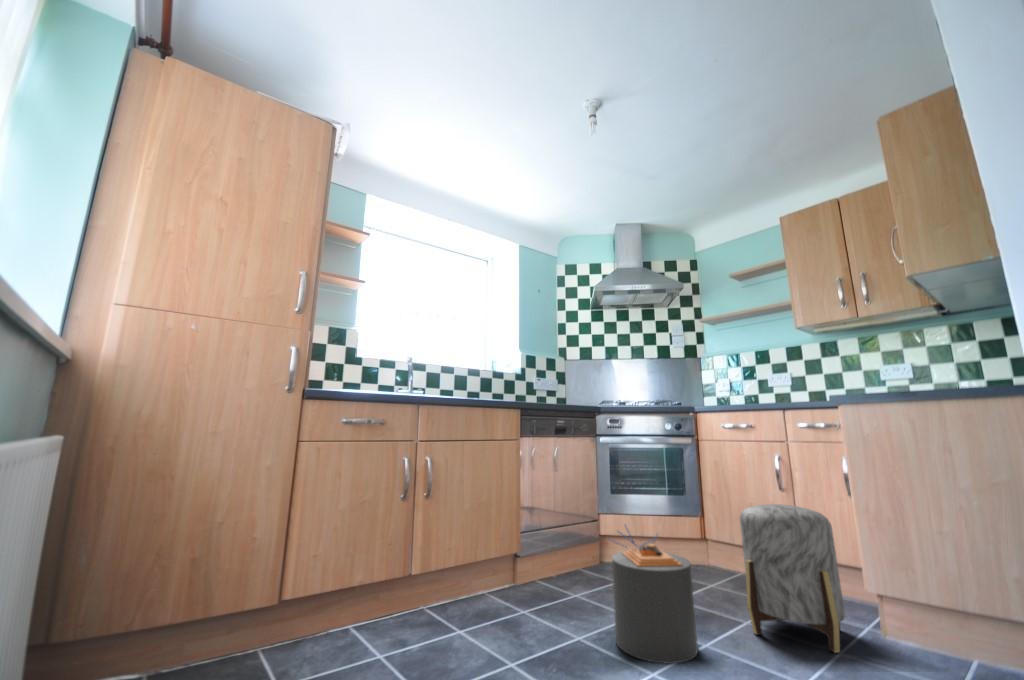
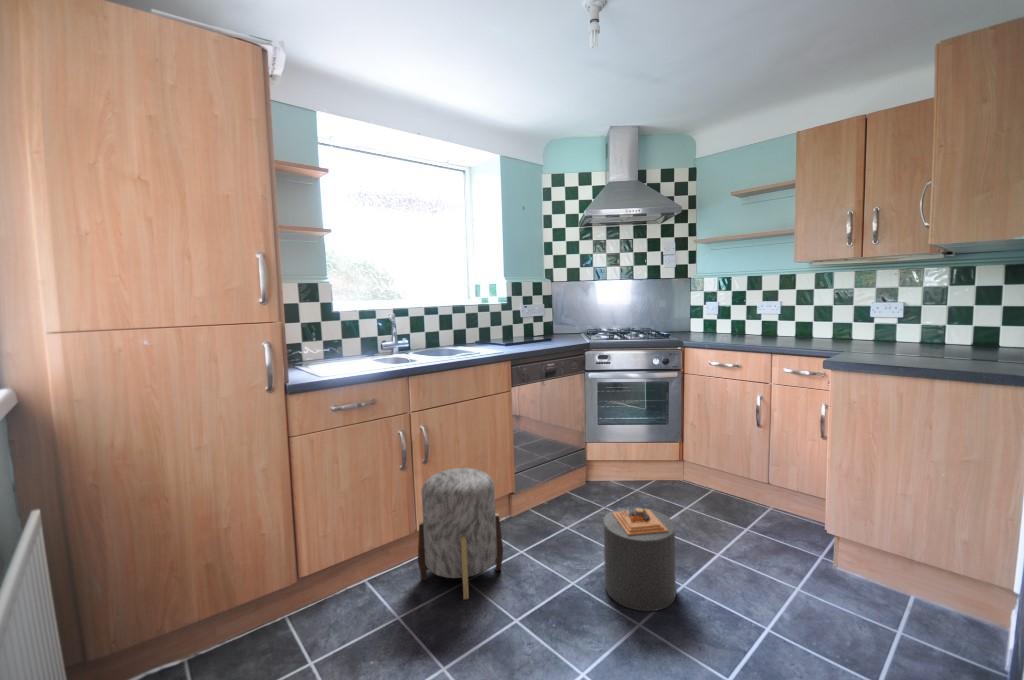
stool: present [740,504,845,653] -> present [418,468,503,599]

